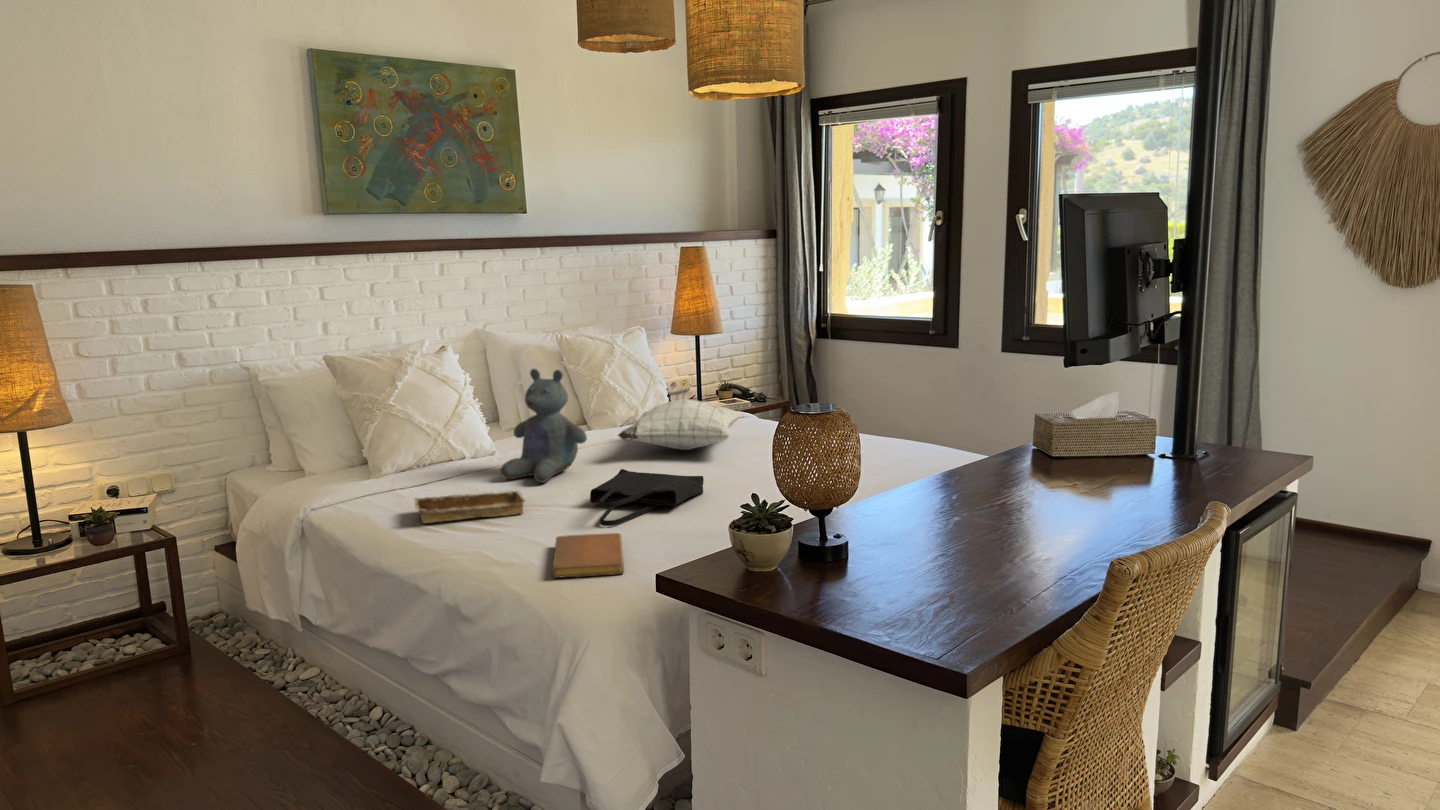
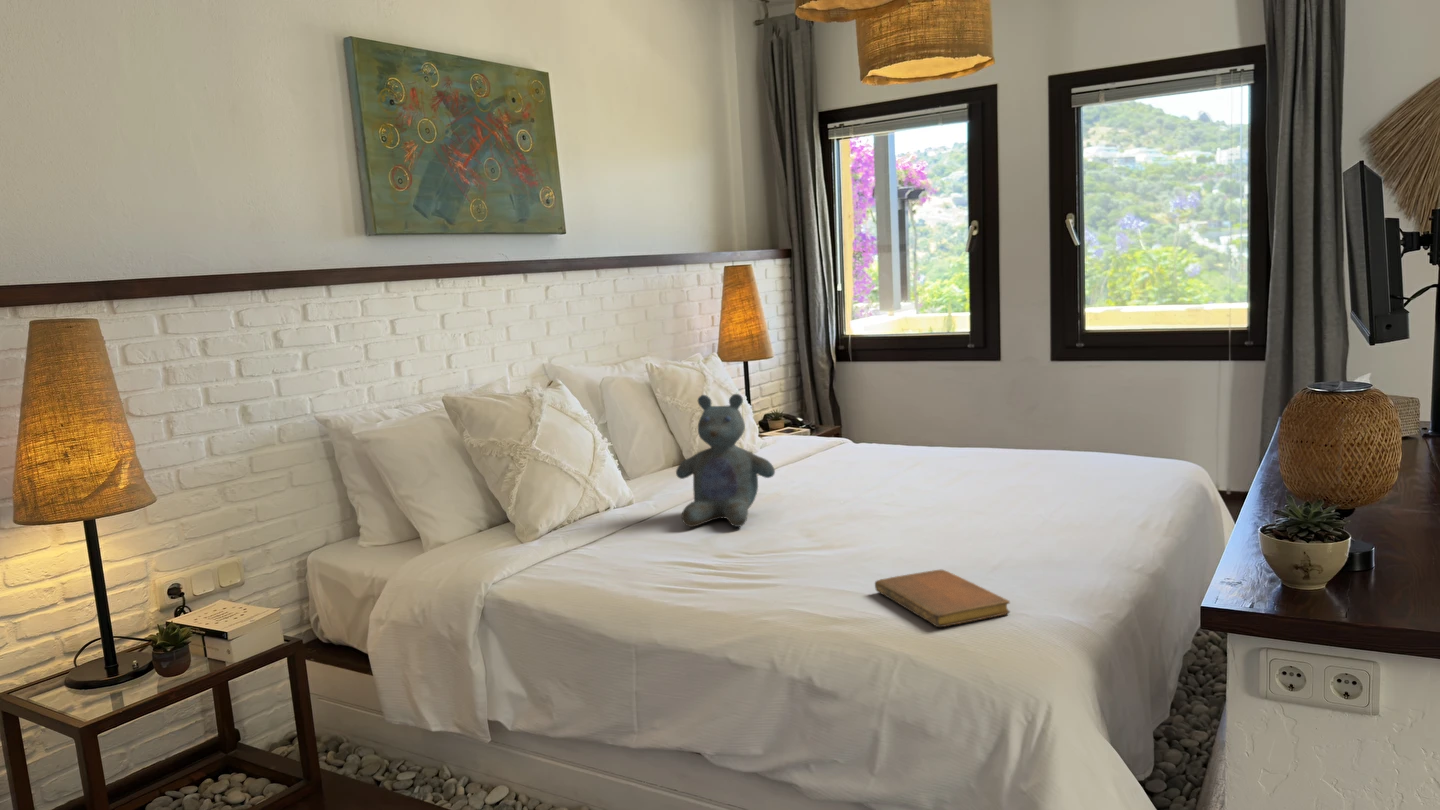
pillow: present [618,399,740,450] -> none [773,421,915,479]
tote bag: present [590,469,704,526] -> none [835,500,950,564]
tray: present [414,490,525,523] -> none [634,536,777,585]

